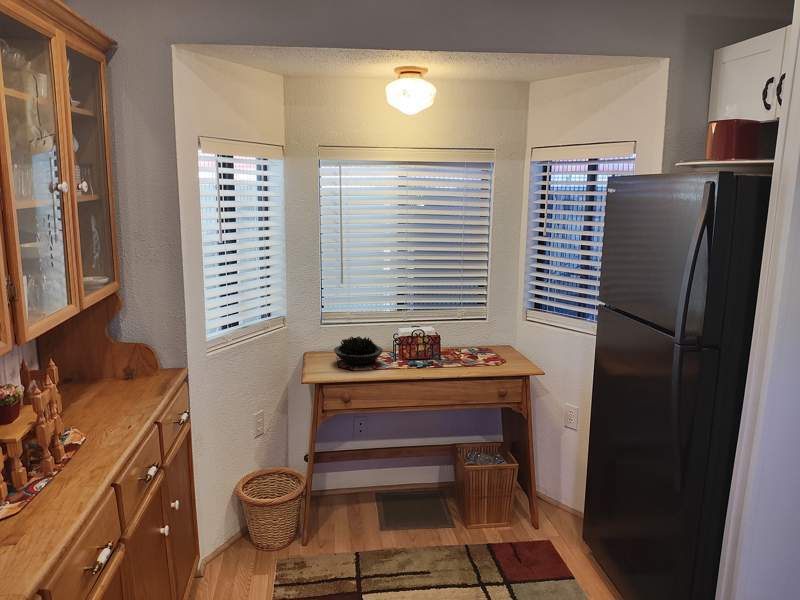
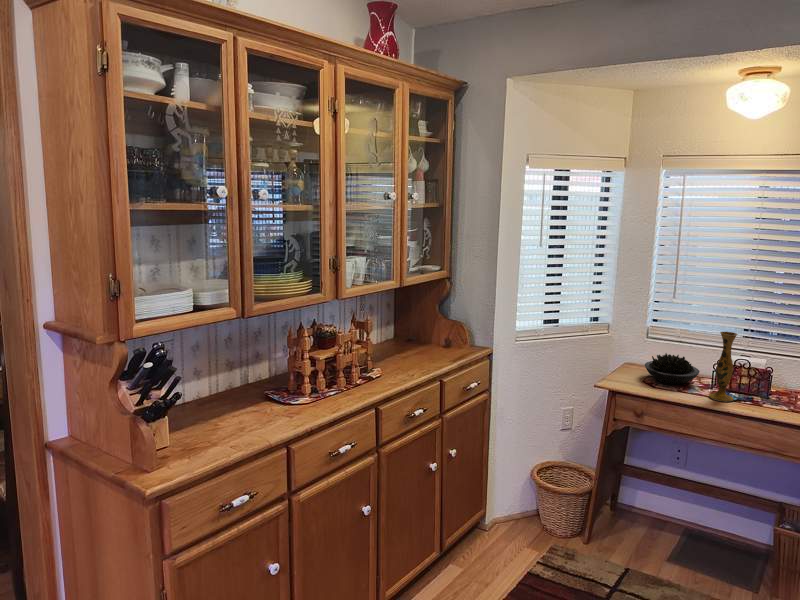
vase: none [400,307,421,370] -> present [709,332,738,401]

